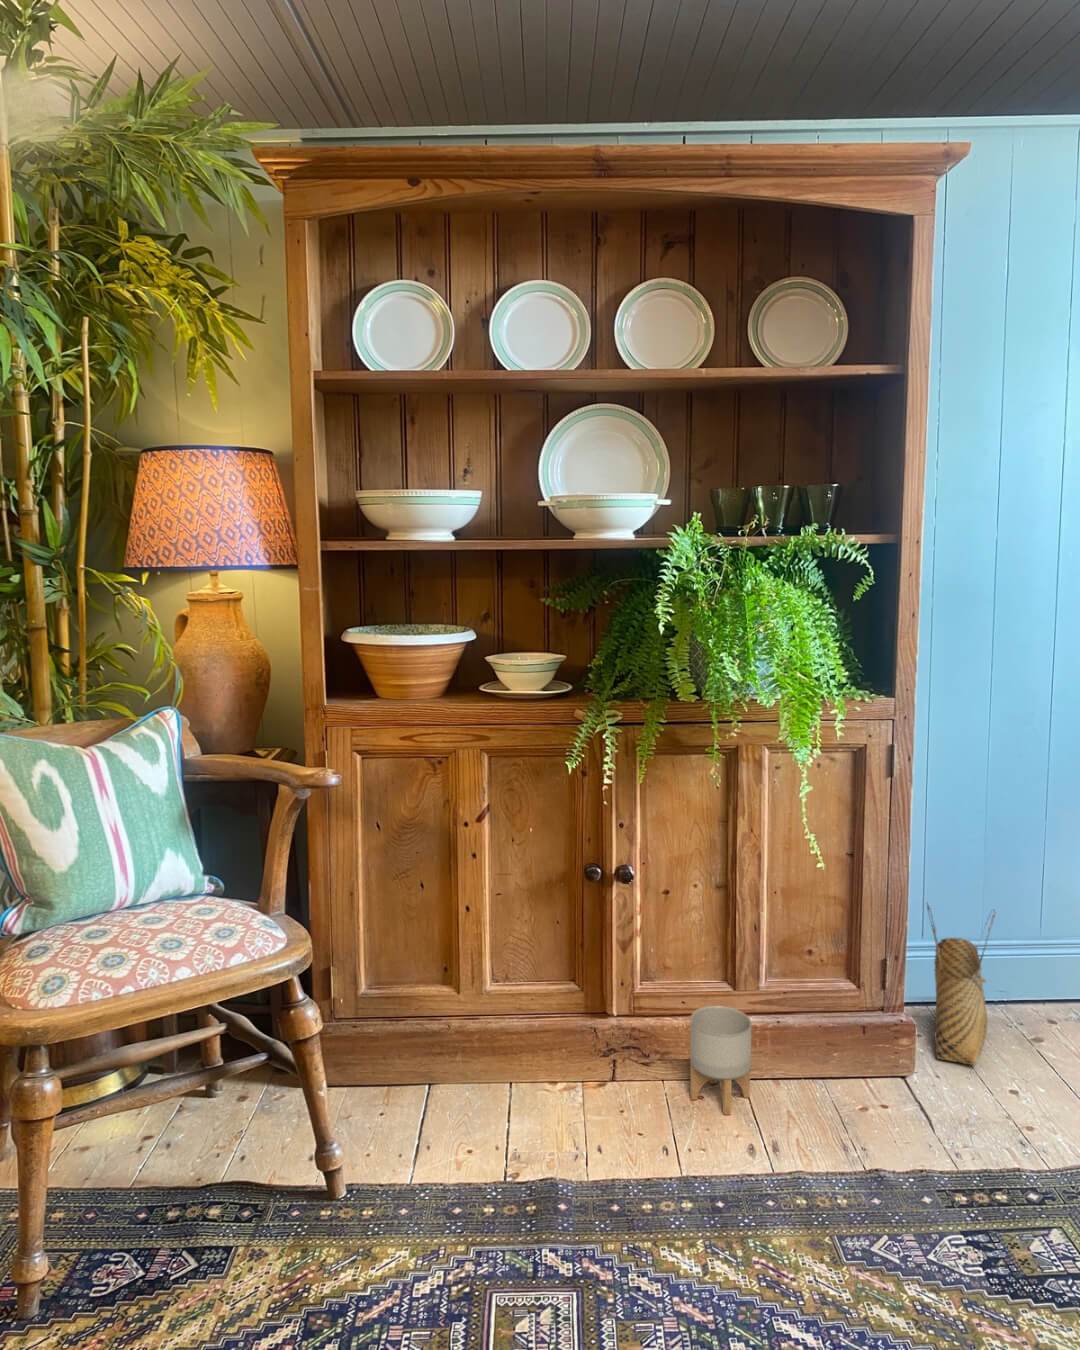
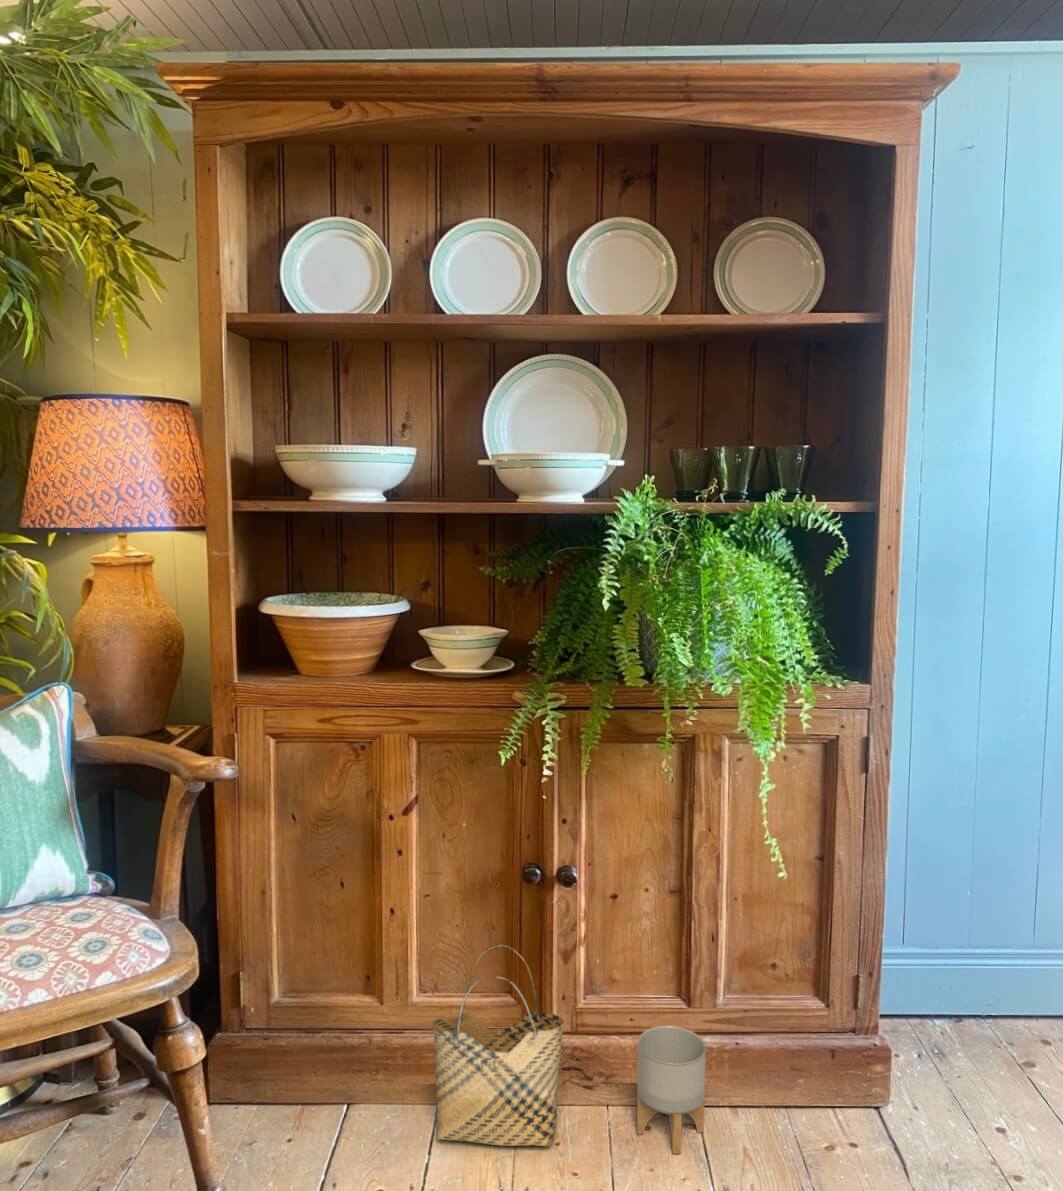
woven basket: present [927,905,996,1065] -> present [431,944,564,1147]

